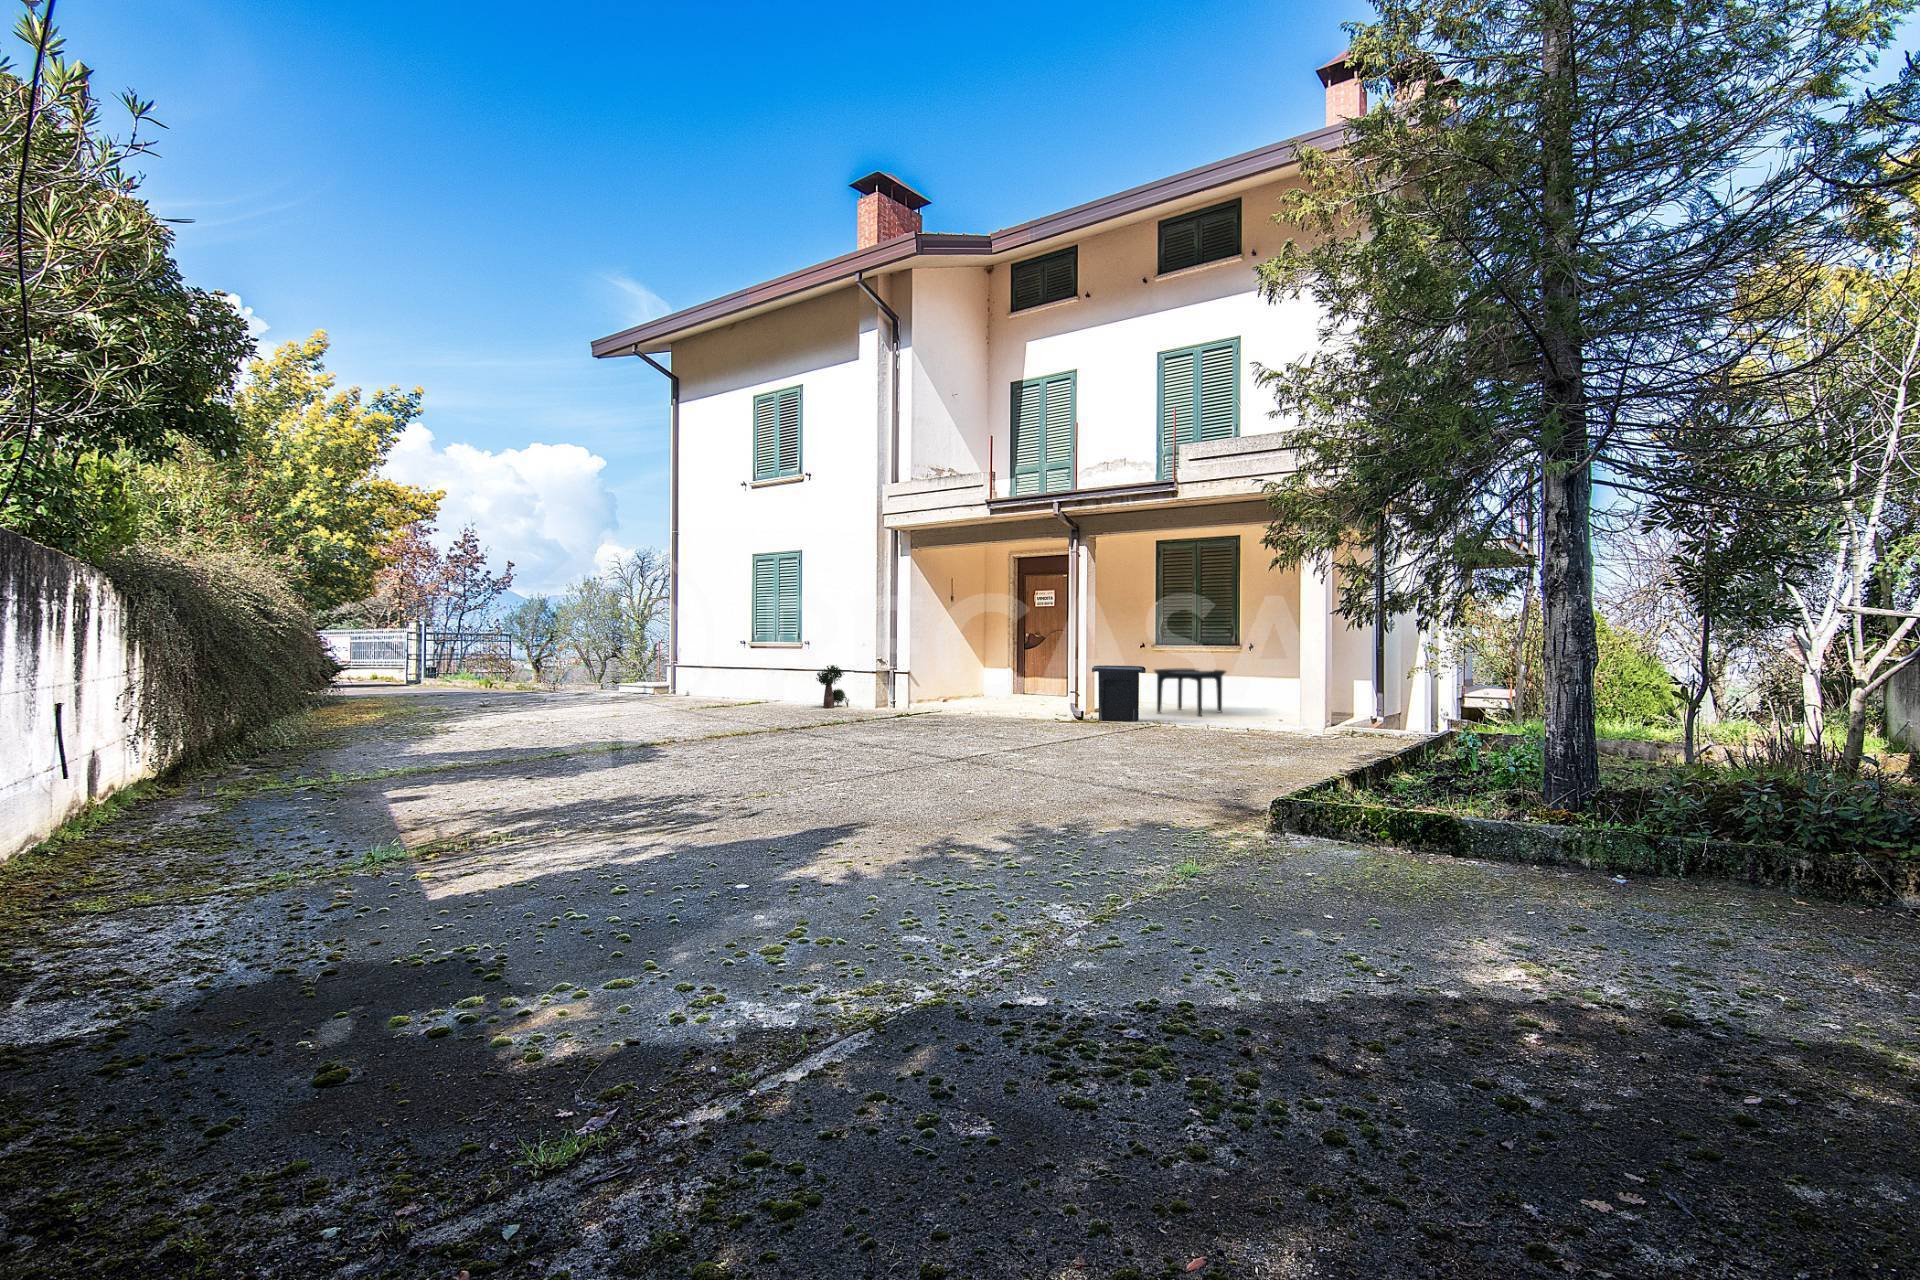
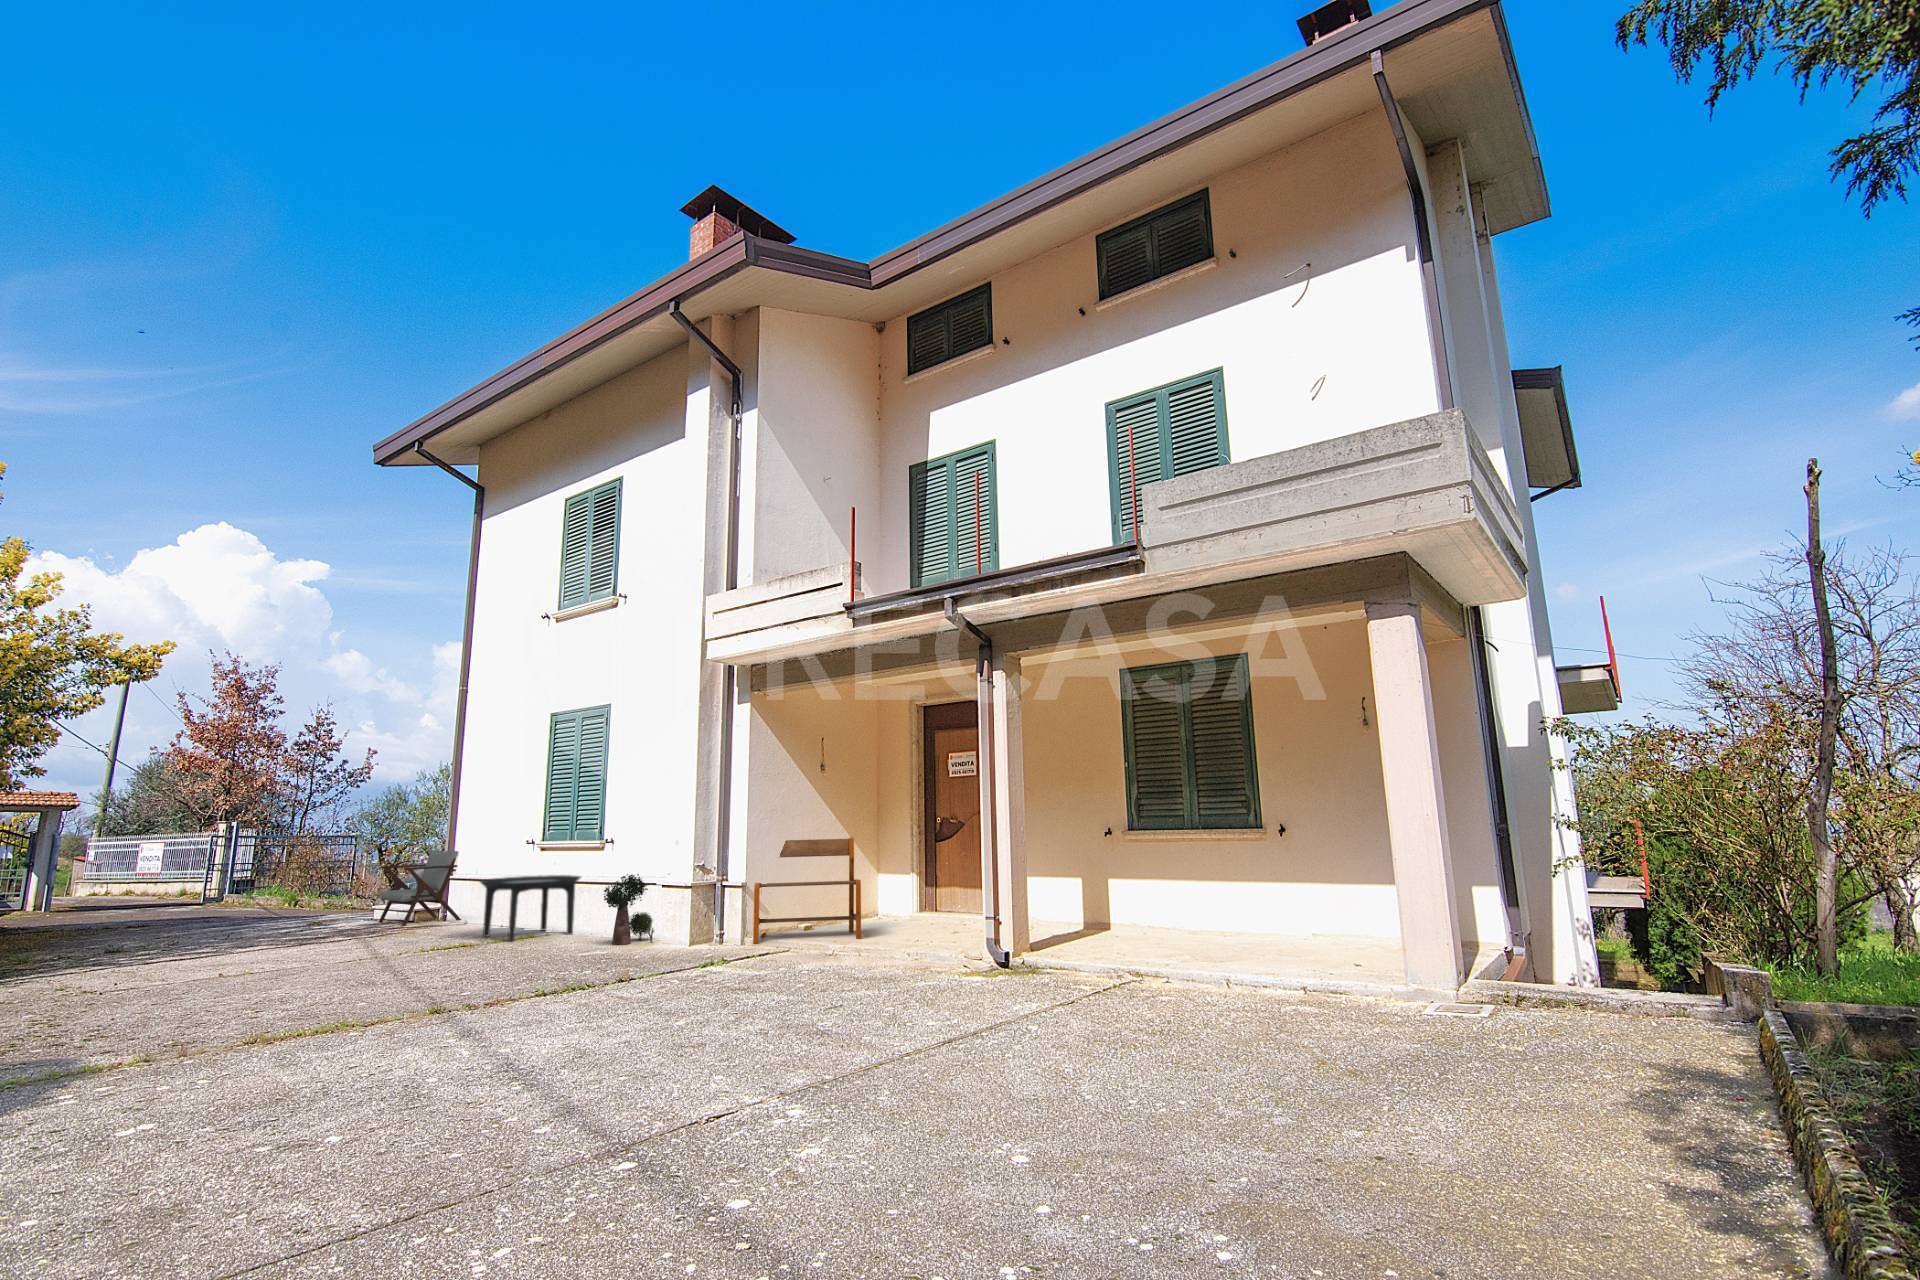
bench: none [912,644,983,709] -> present [753,838,861,944]
lounge chair: none [629,647,687,697] -> present [379,850,461,926]
trash can: present [1092,665,1146,722] -> none [1018,870,1108,971]
round table: present [1154,668,1226,716] -> present [480,875,580,942]

